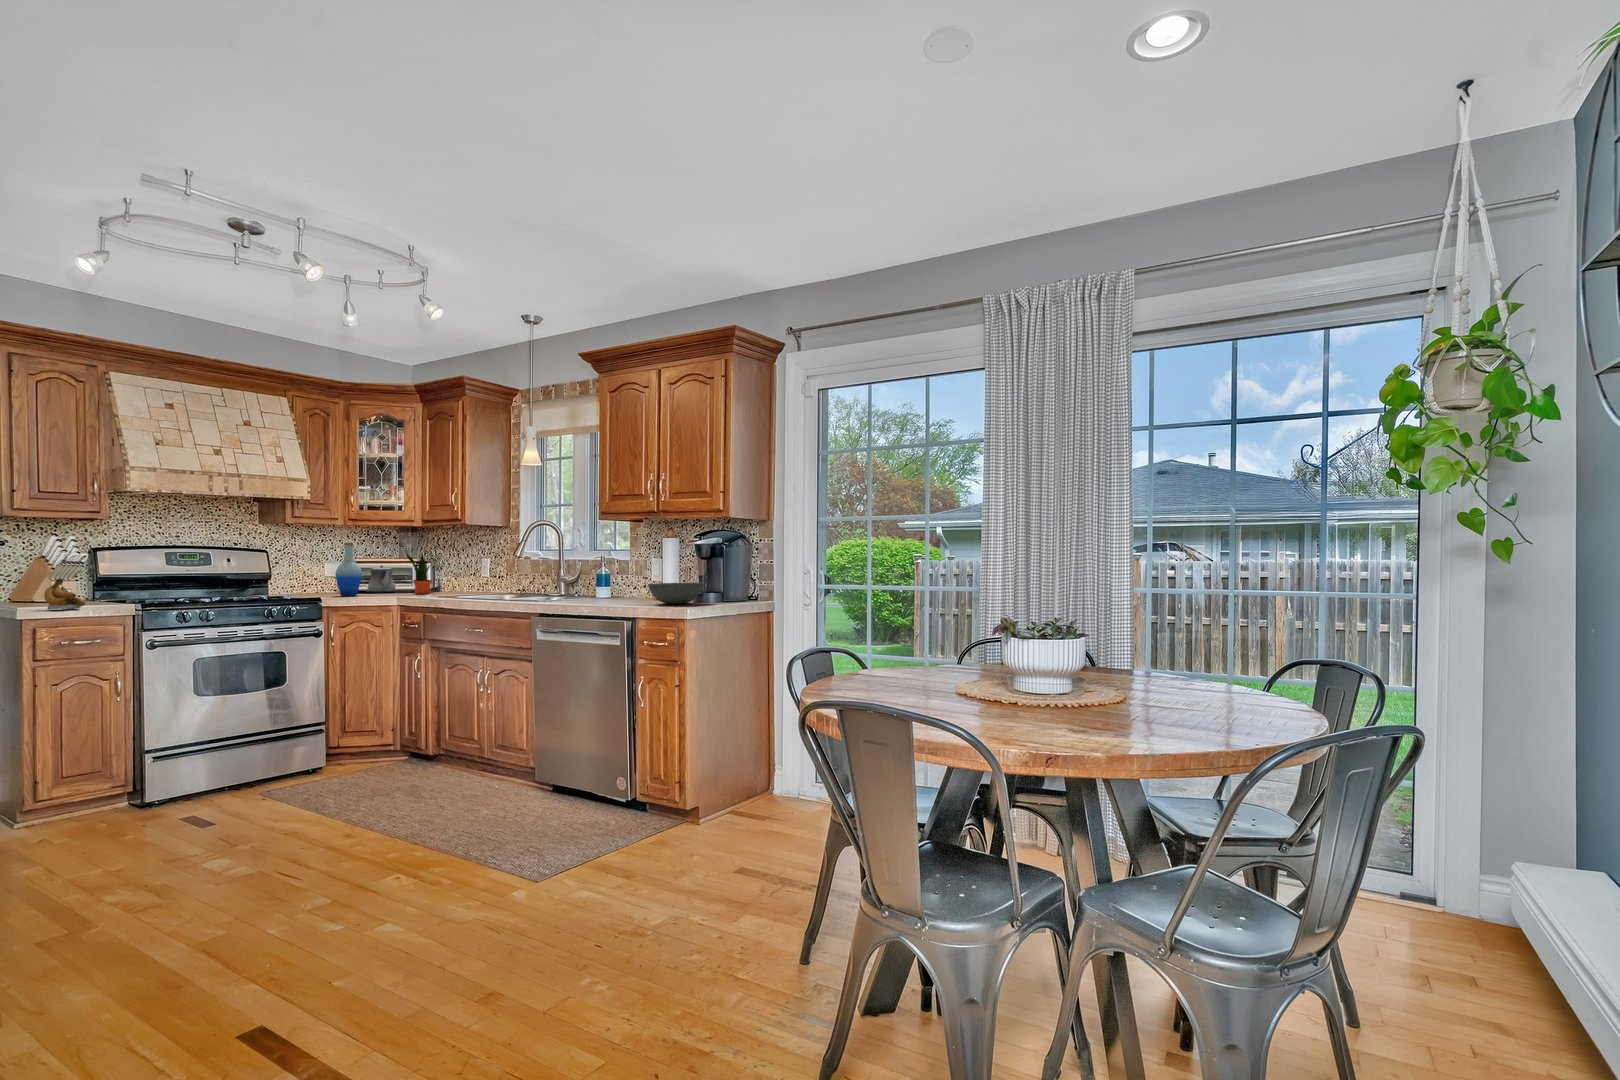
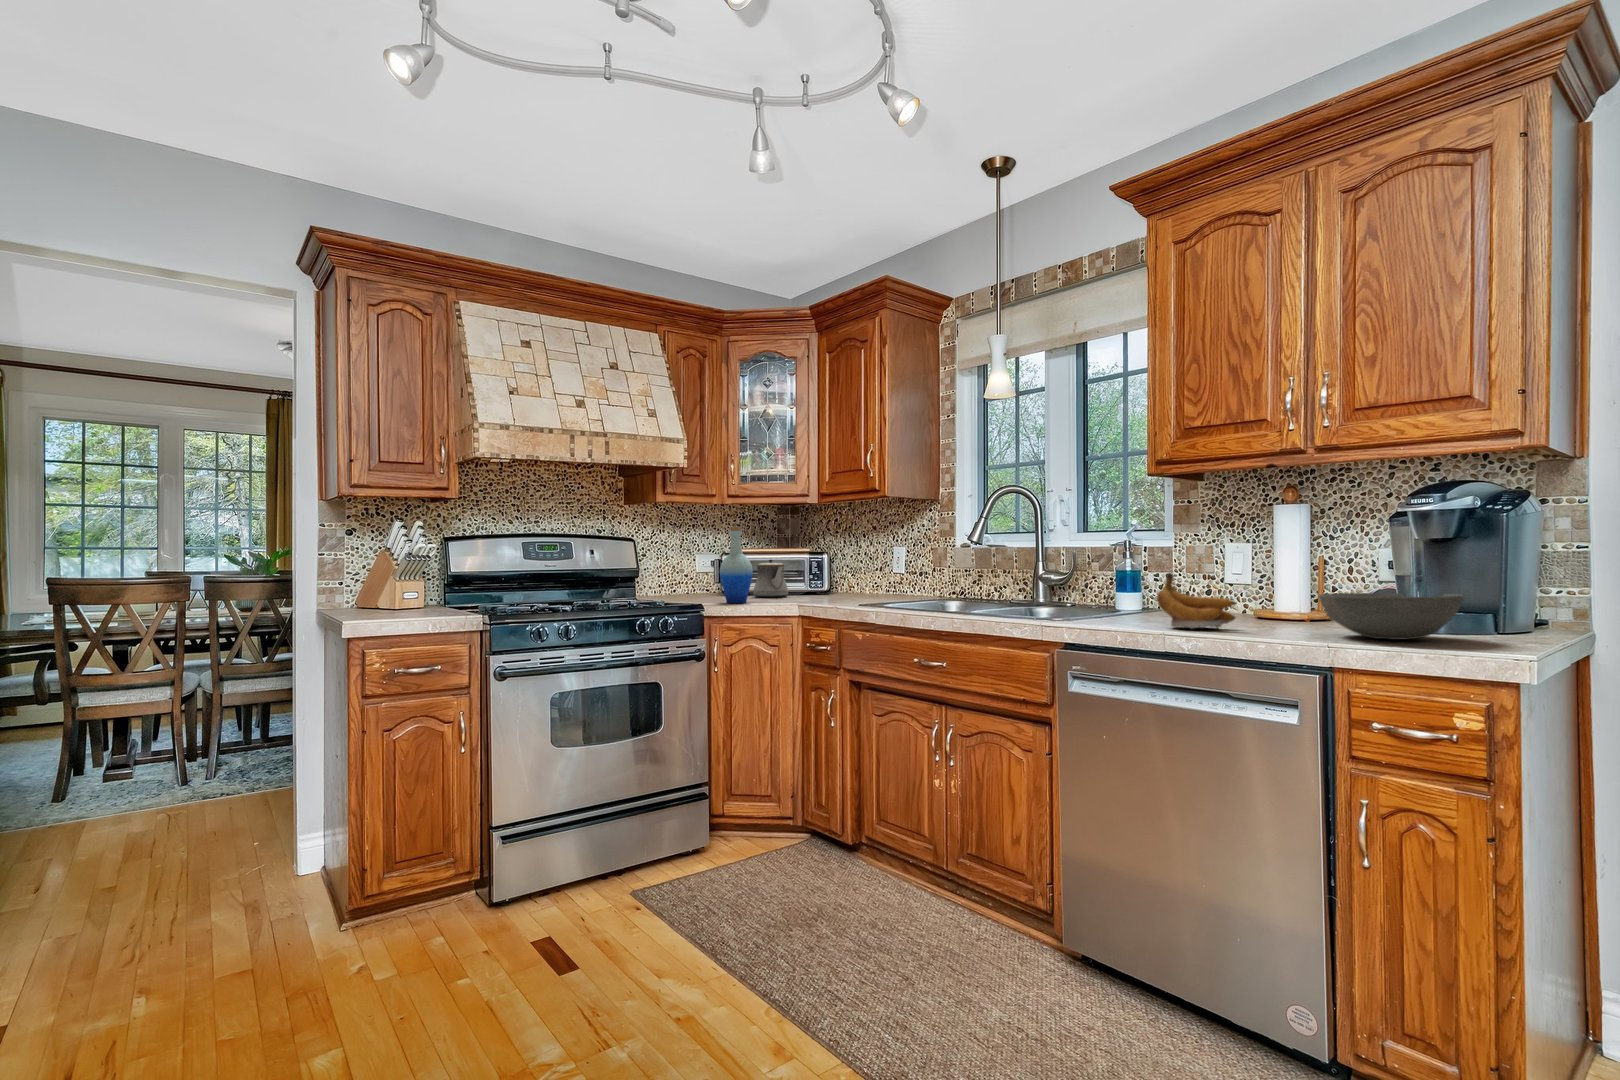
potted plant: present [406,553,432,594] -> none [807,539,843,601]
banana: present [44,578,86,610] -> present [1157,573,1236,628]

